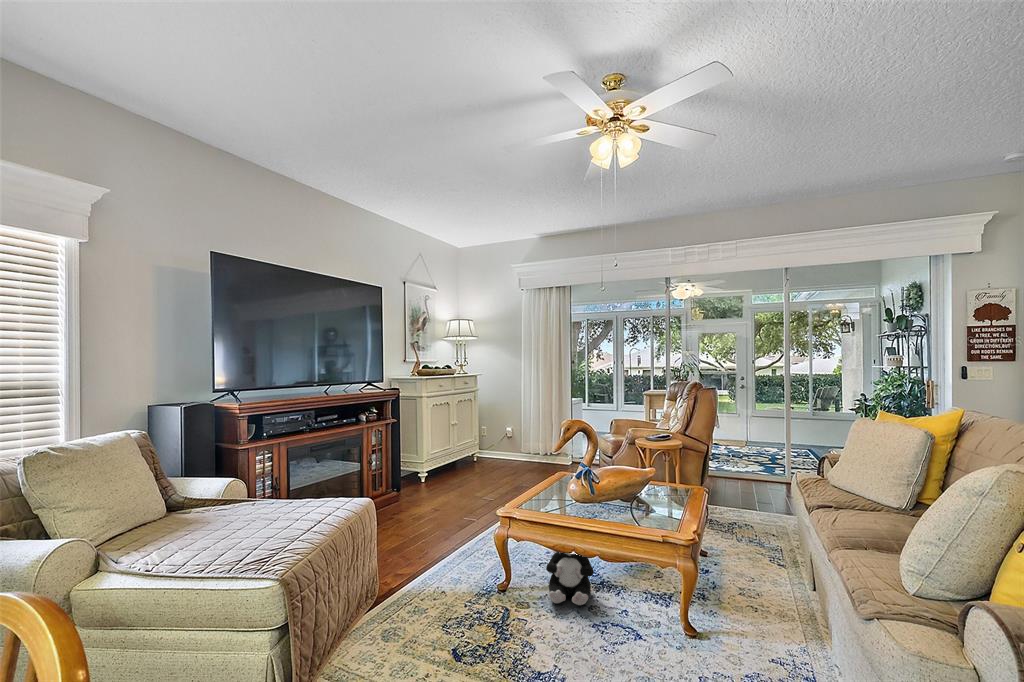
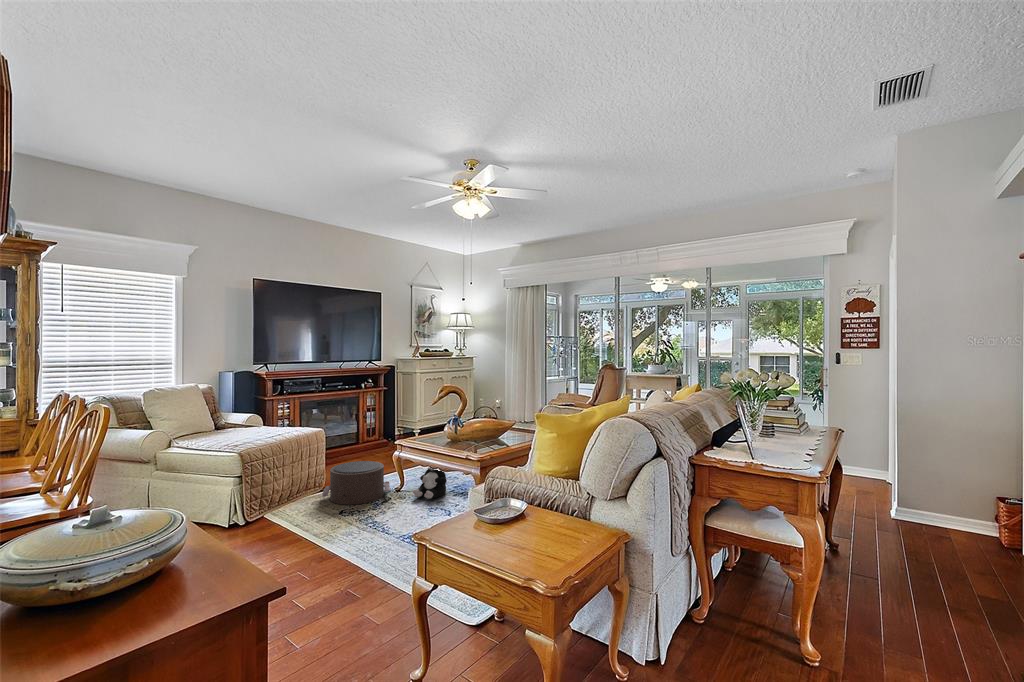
pouf: none [396,546,513,635] -> present [322,461,391,505]

